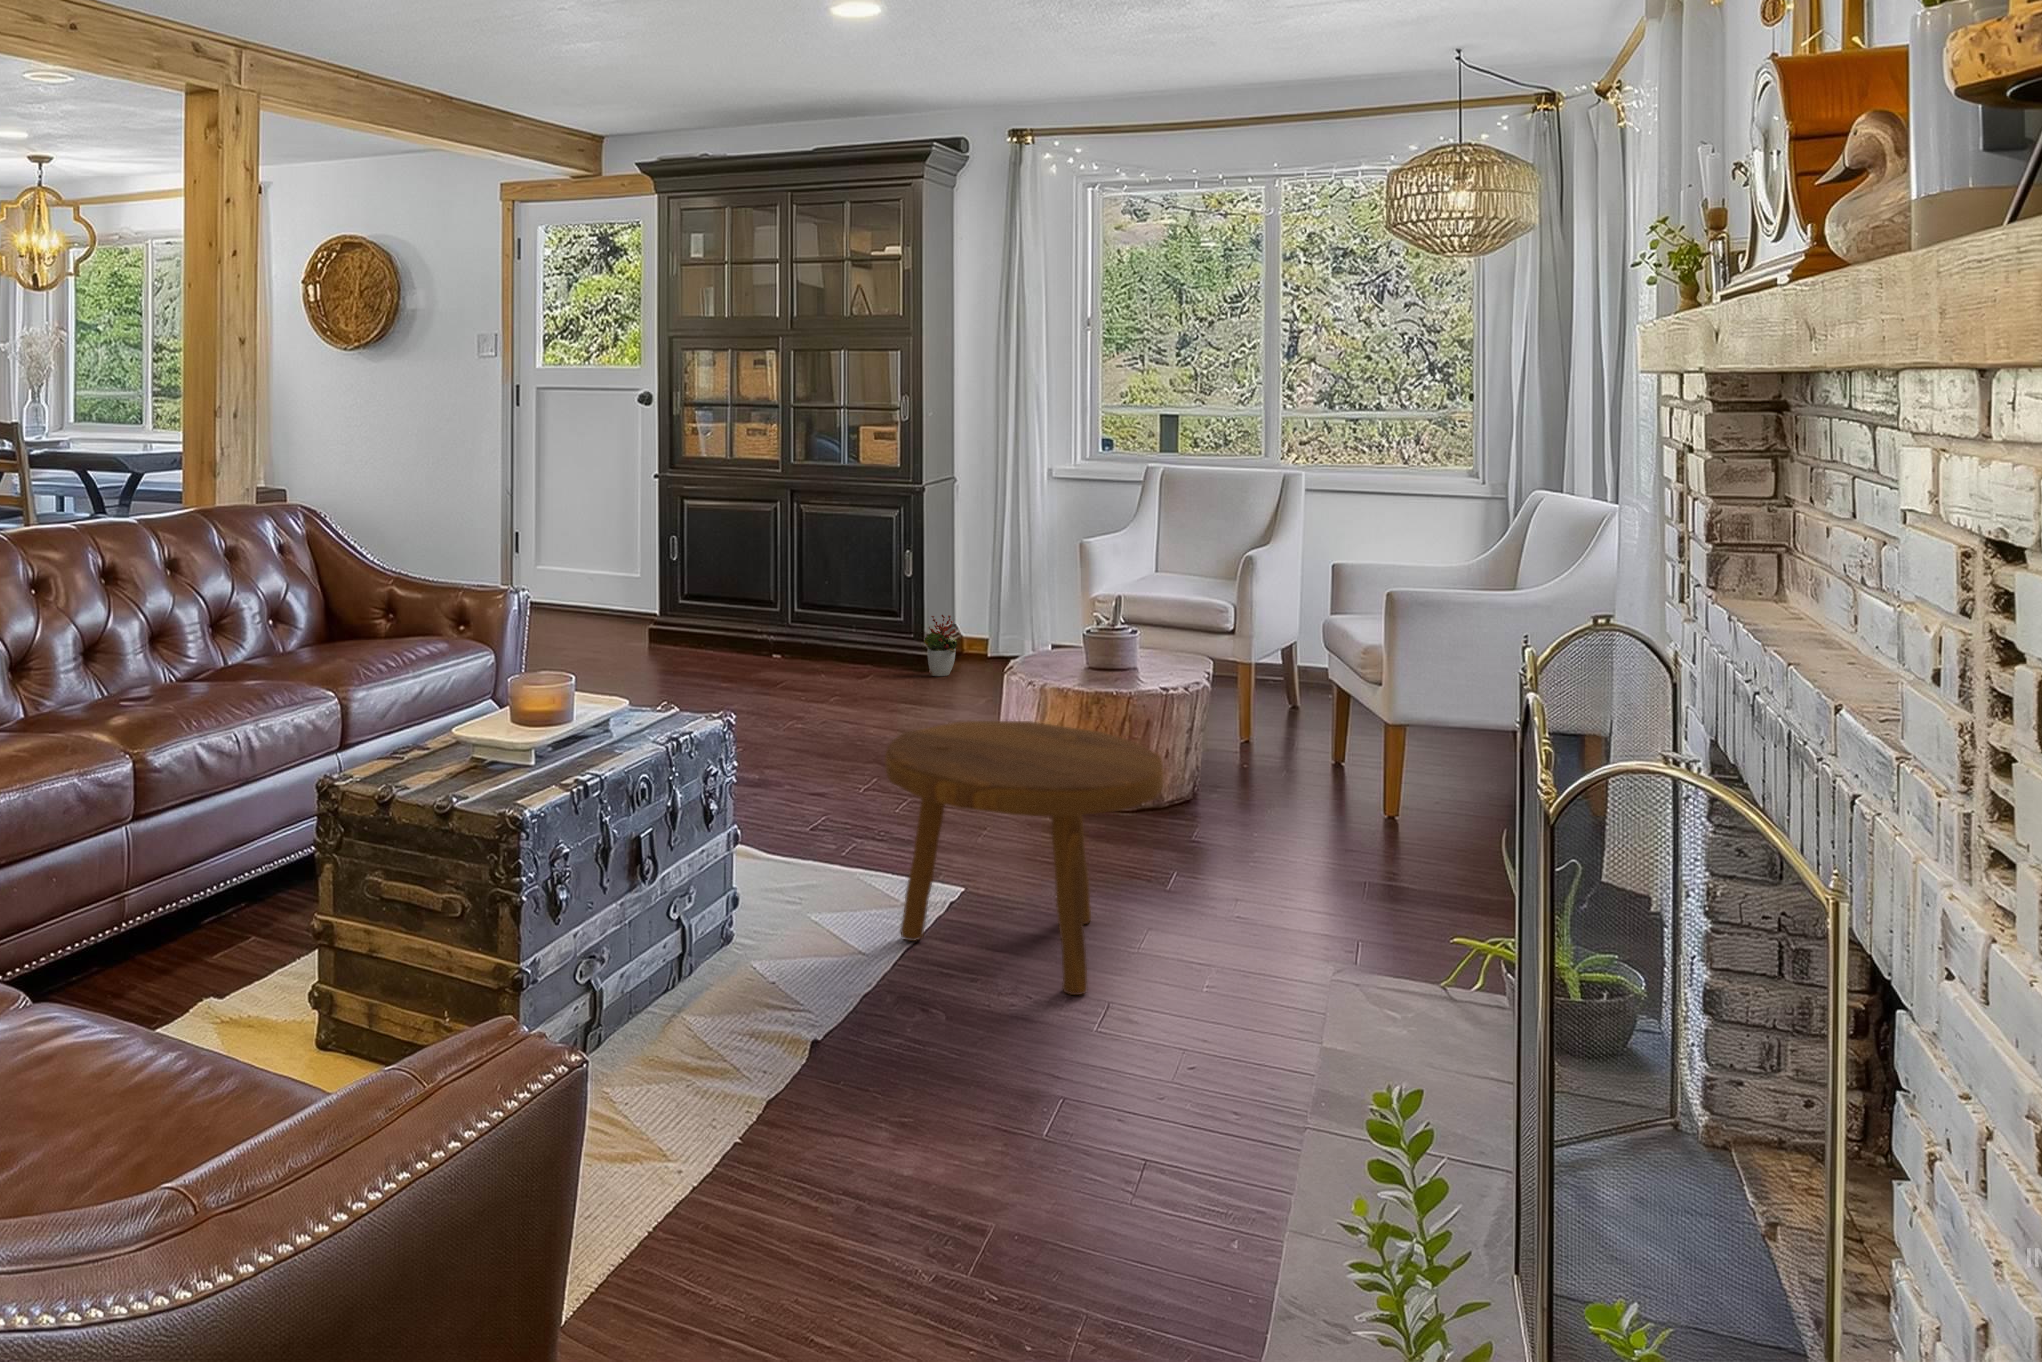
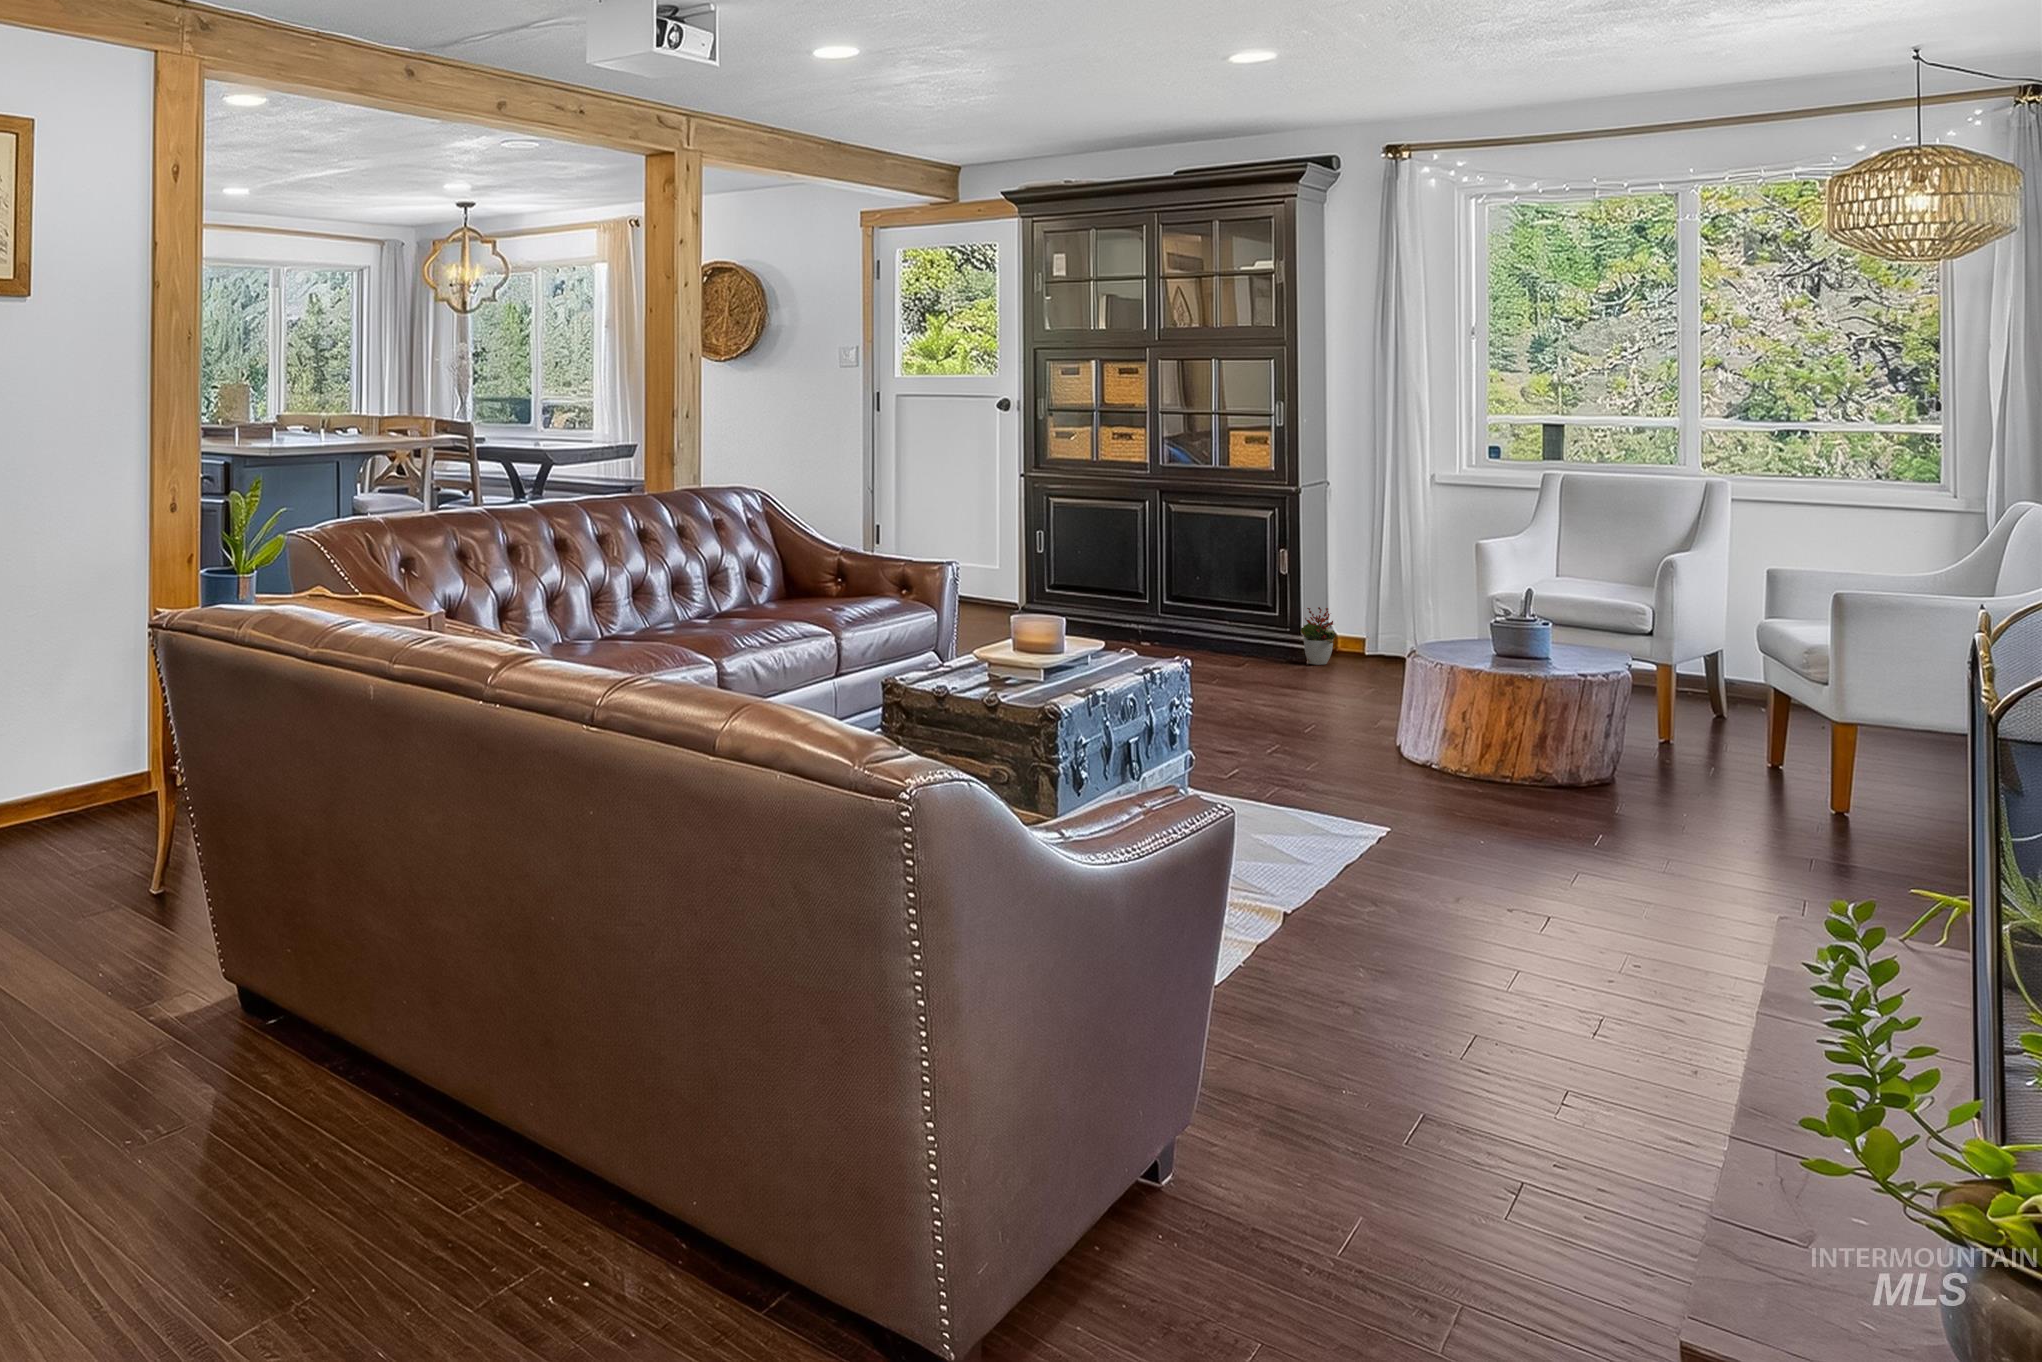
footstool: present [885,721,1163,995] -> none [1329,683,1609,916]

